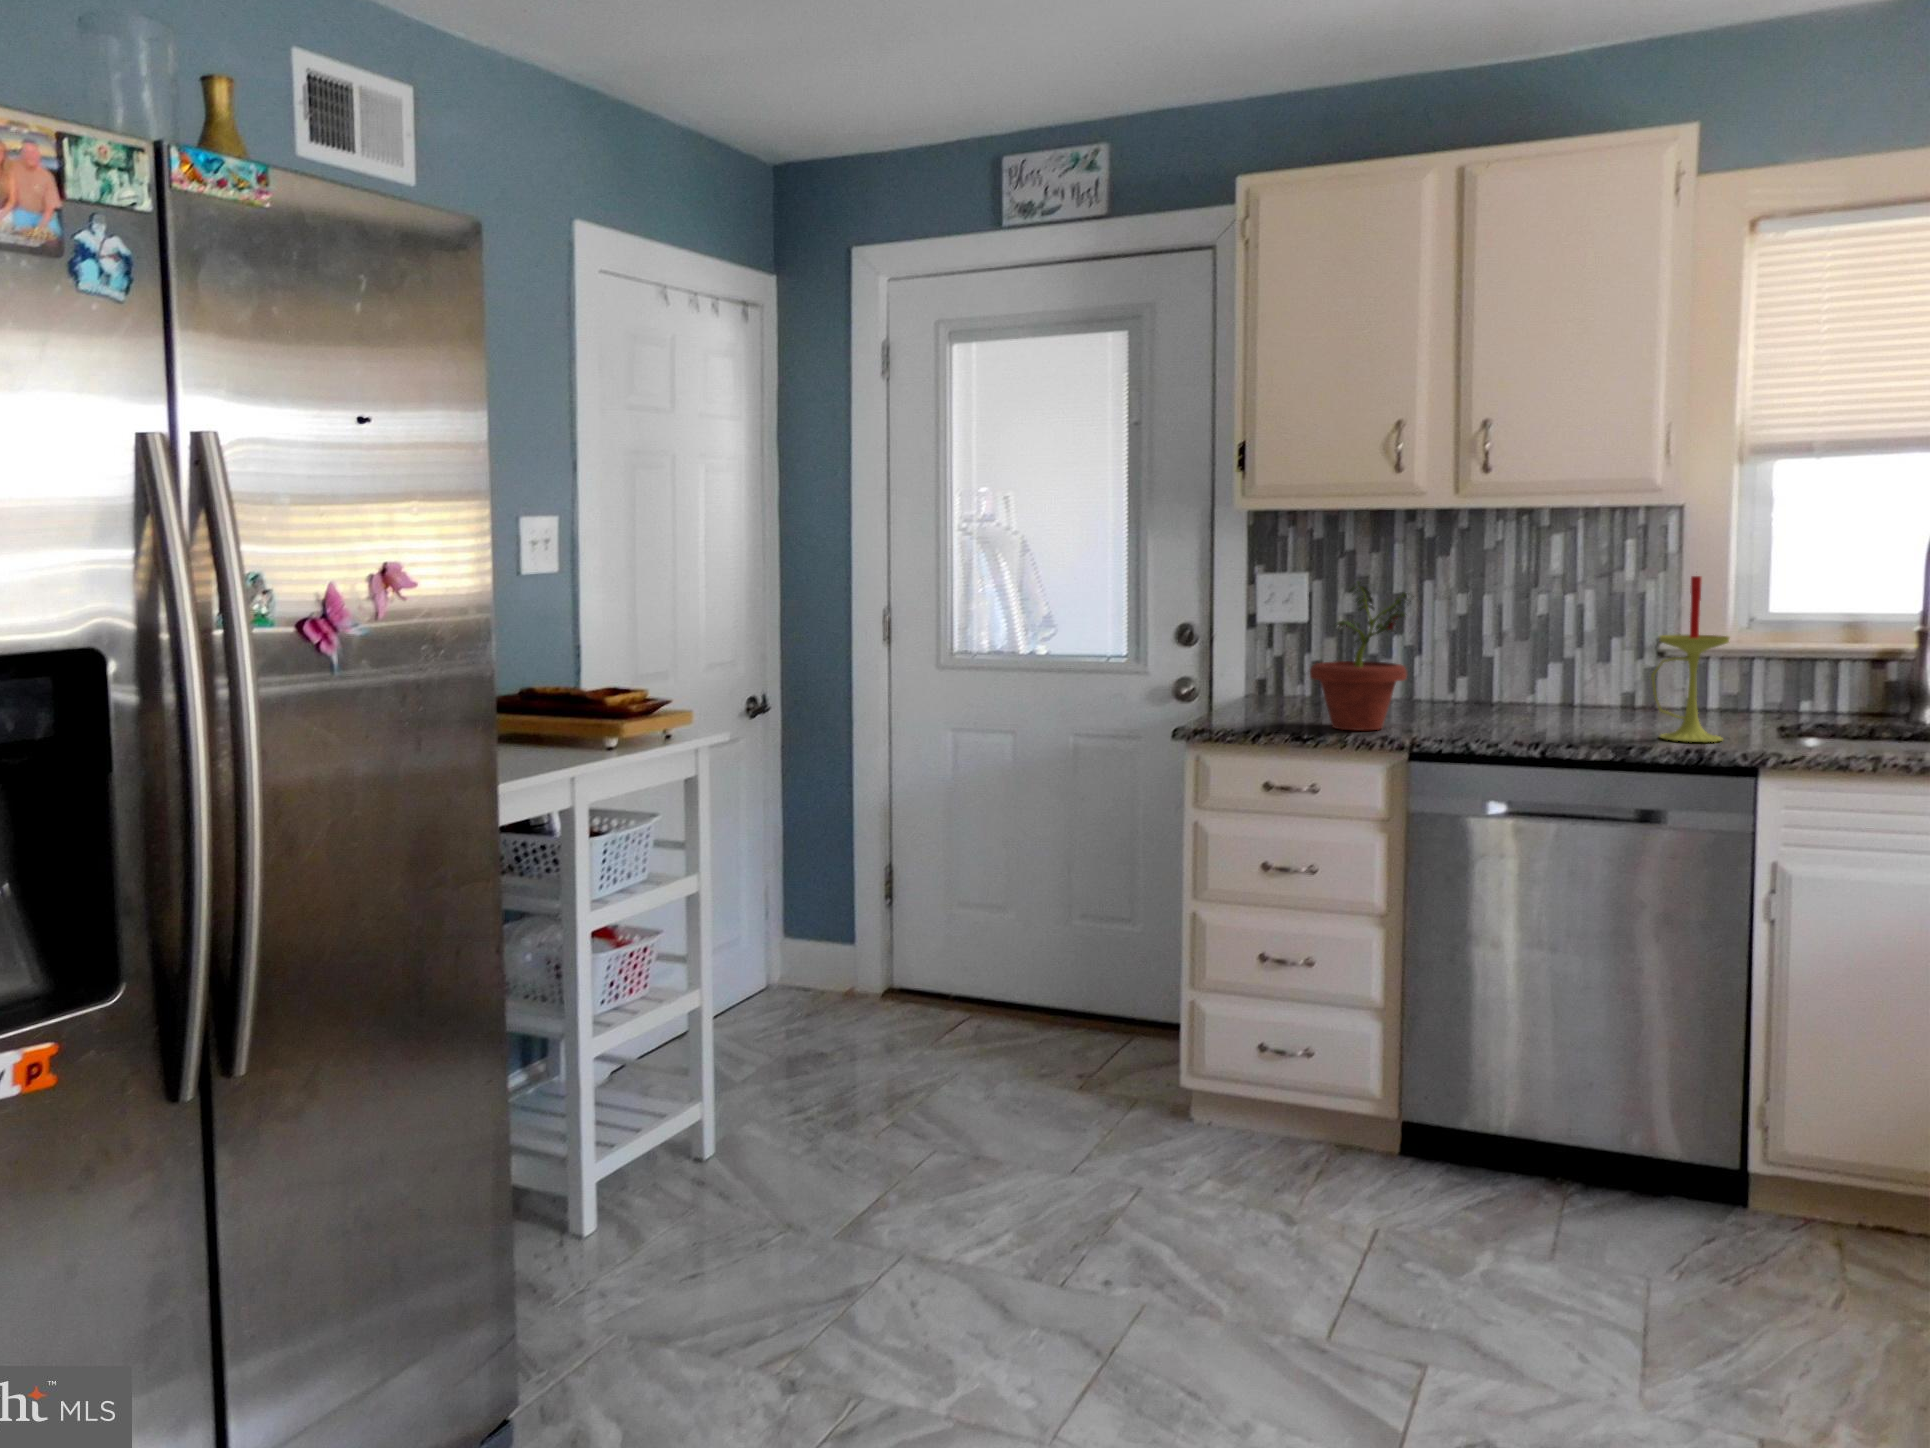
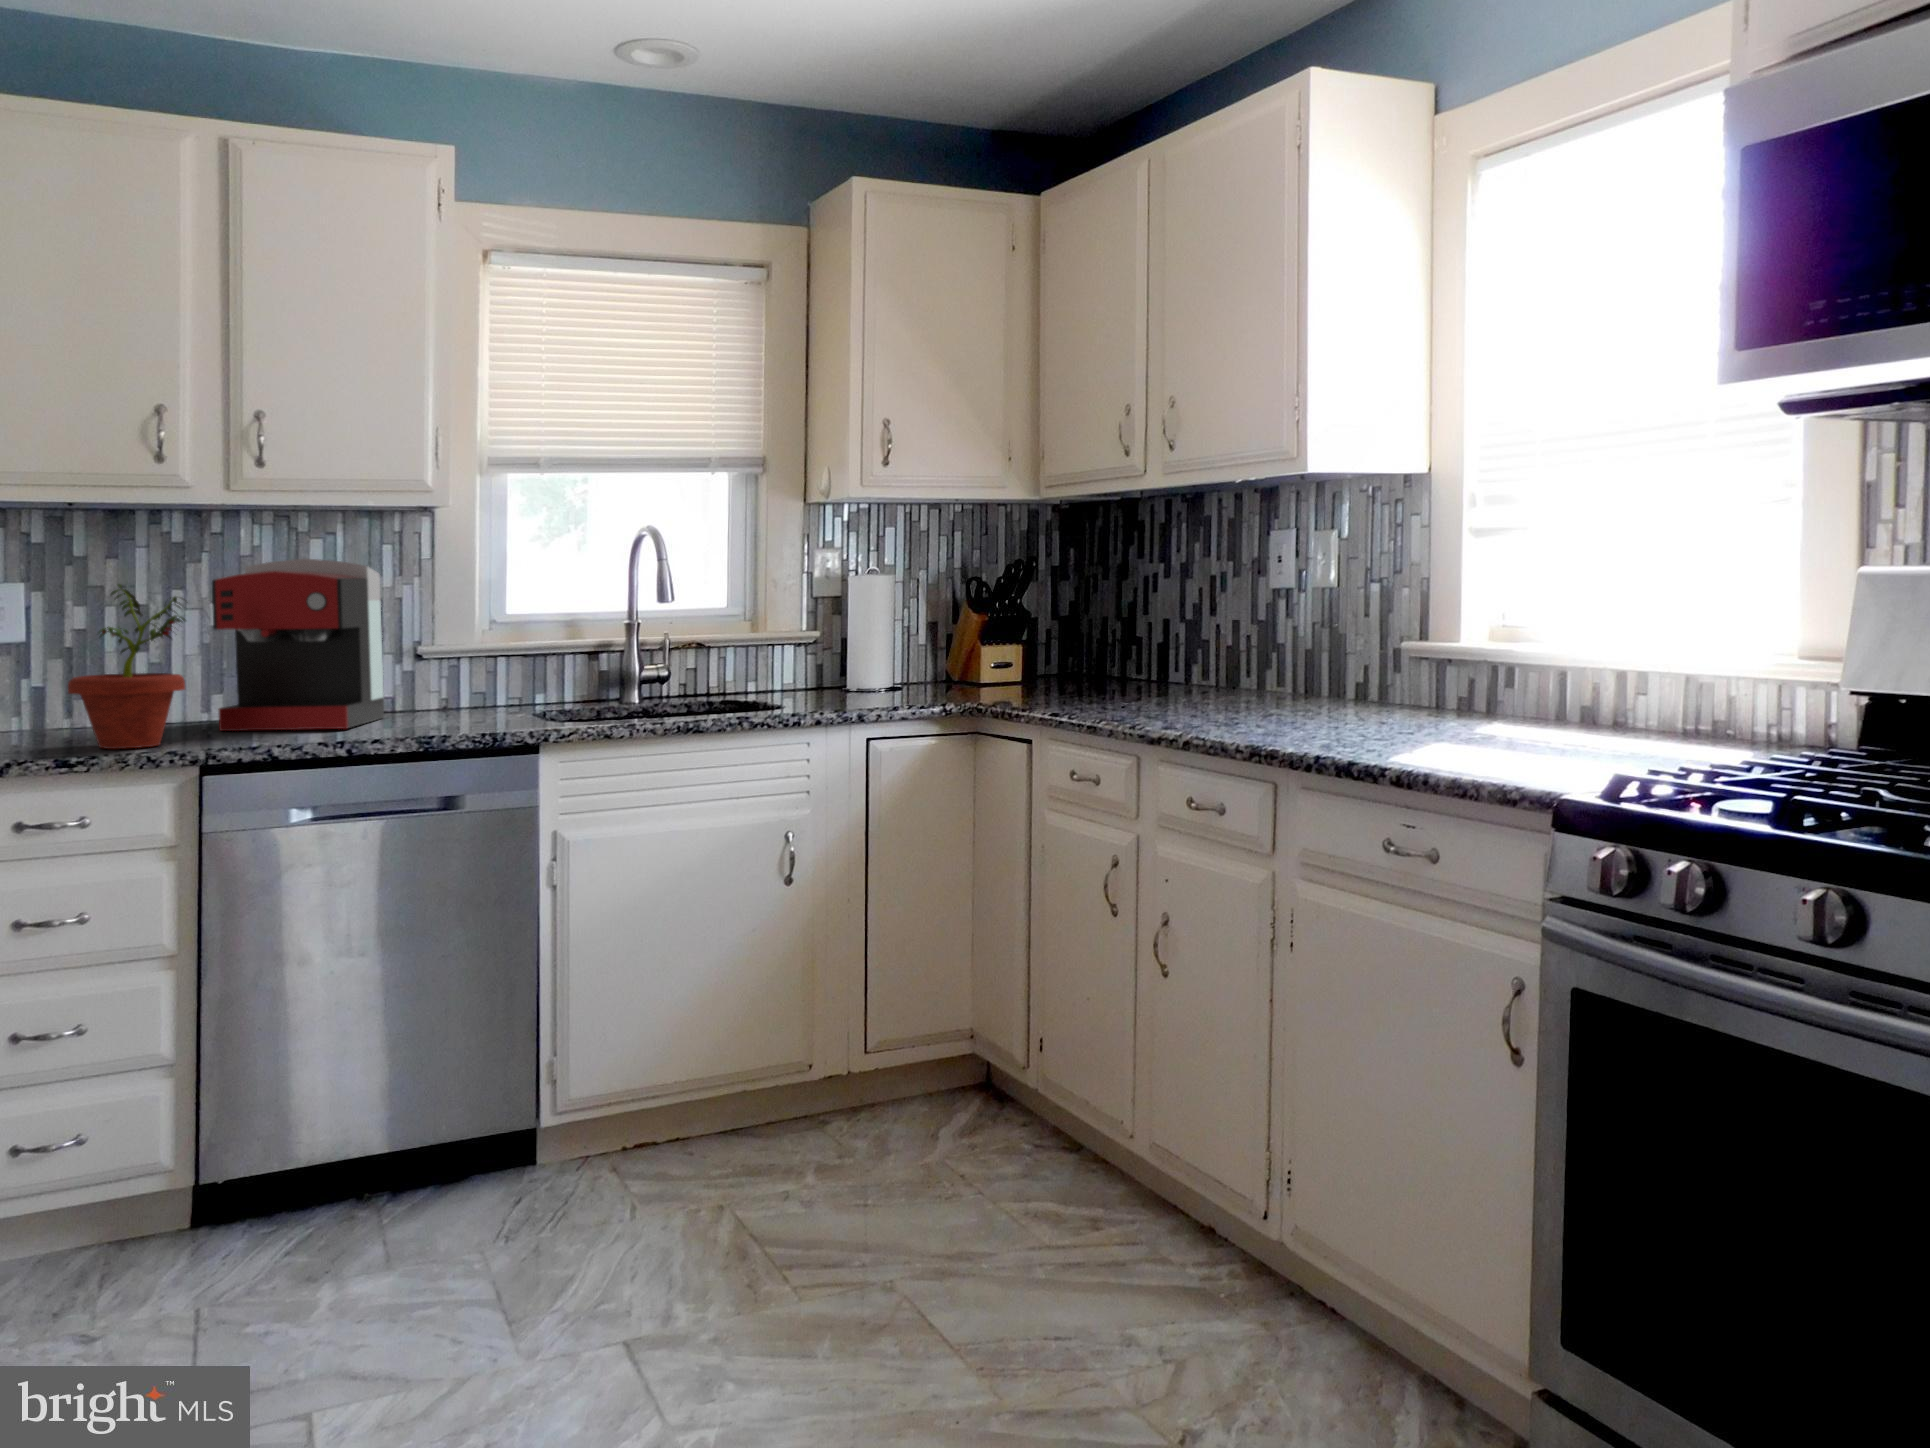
coffee maker: none [1446,552,1619,726] -> present [212,559,384,731]
candle: present [1651,576,1729,742] -> none [438,573,503,731]

